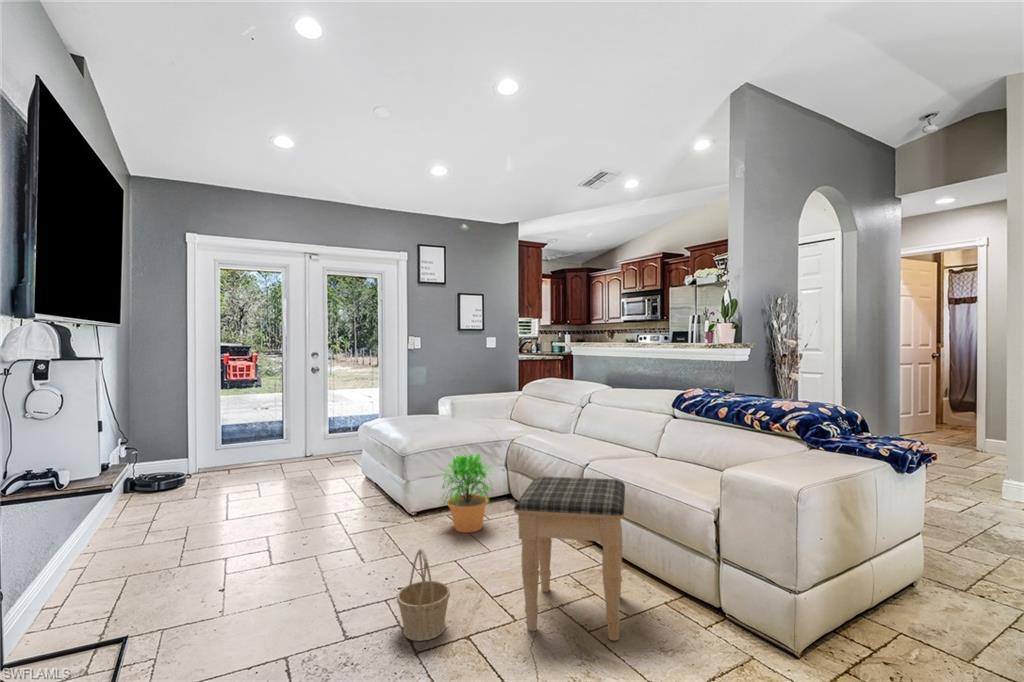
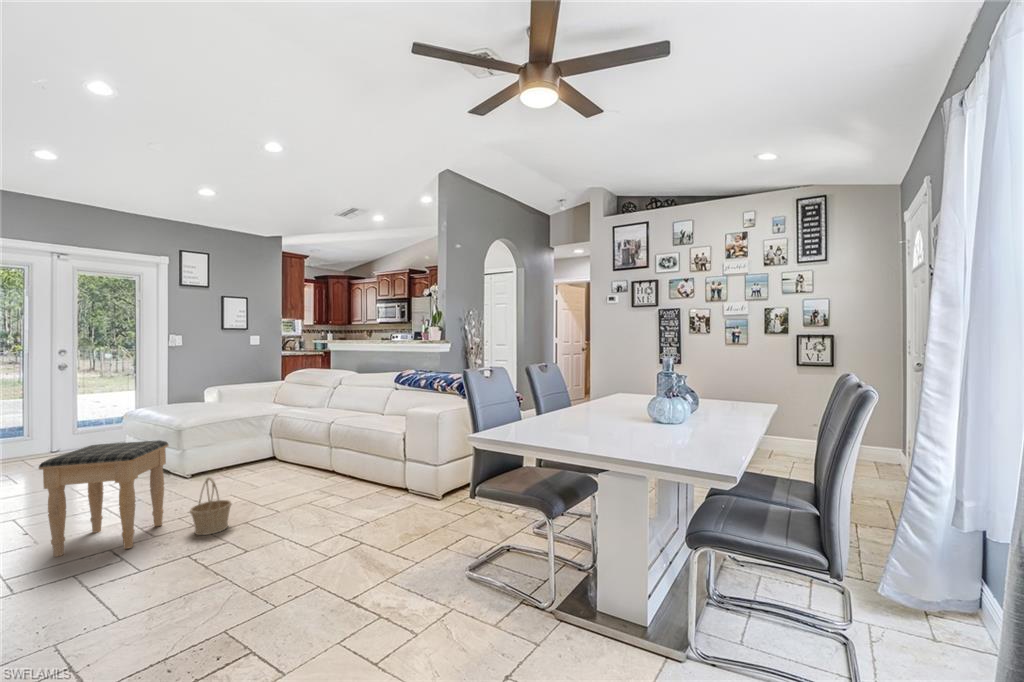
potted plant: present [442,454,493,533] -> none [210,422,265,483]
footstool: present [514,476,625,640] -> present [39,440,168,557]

